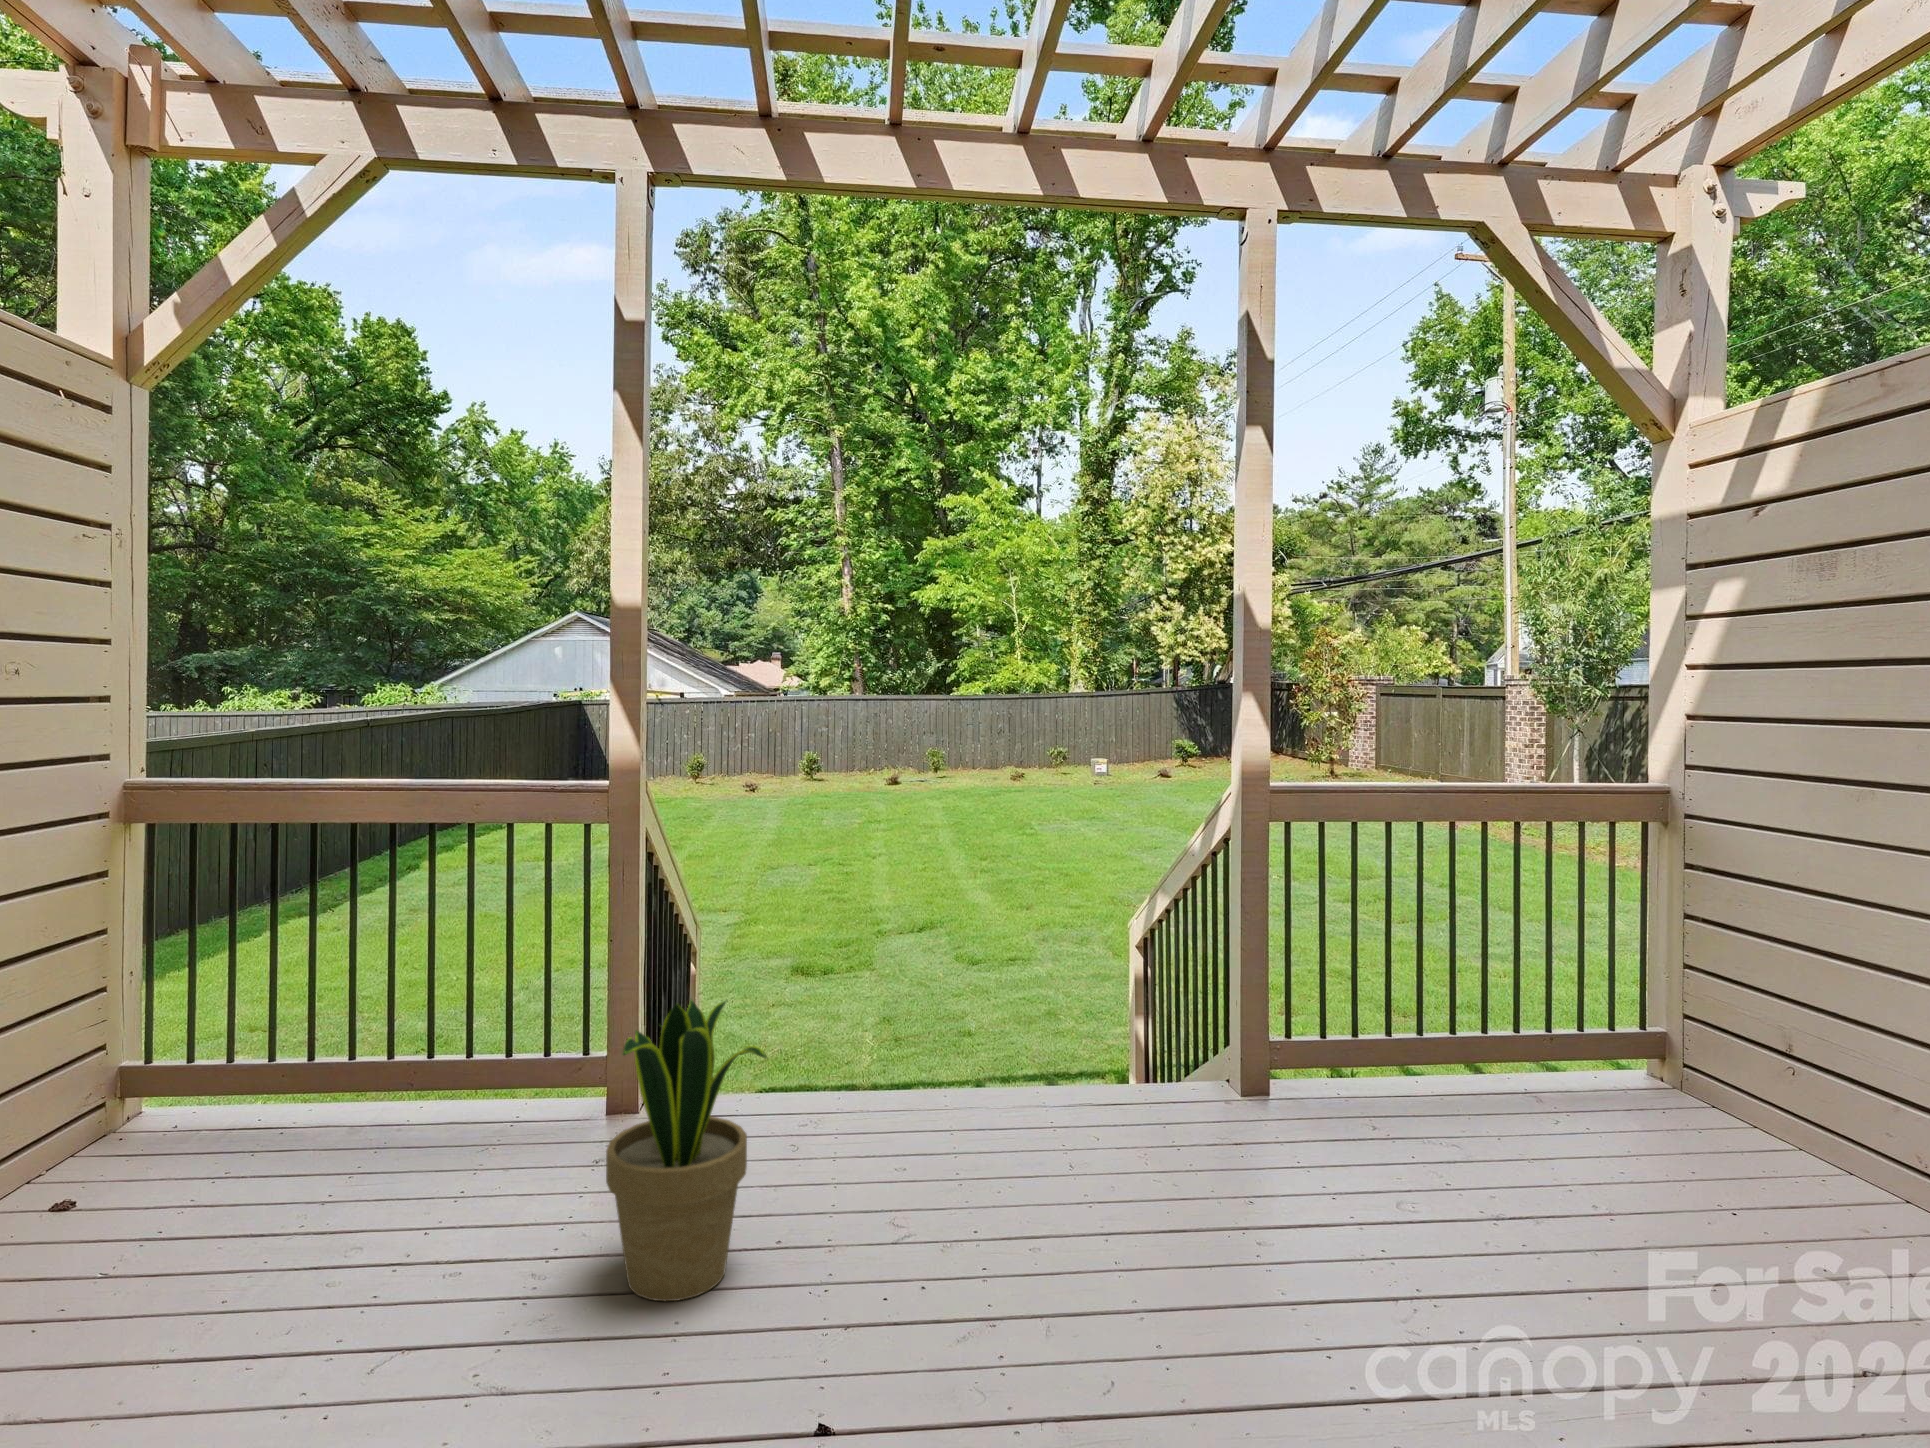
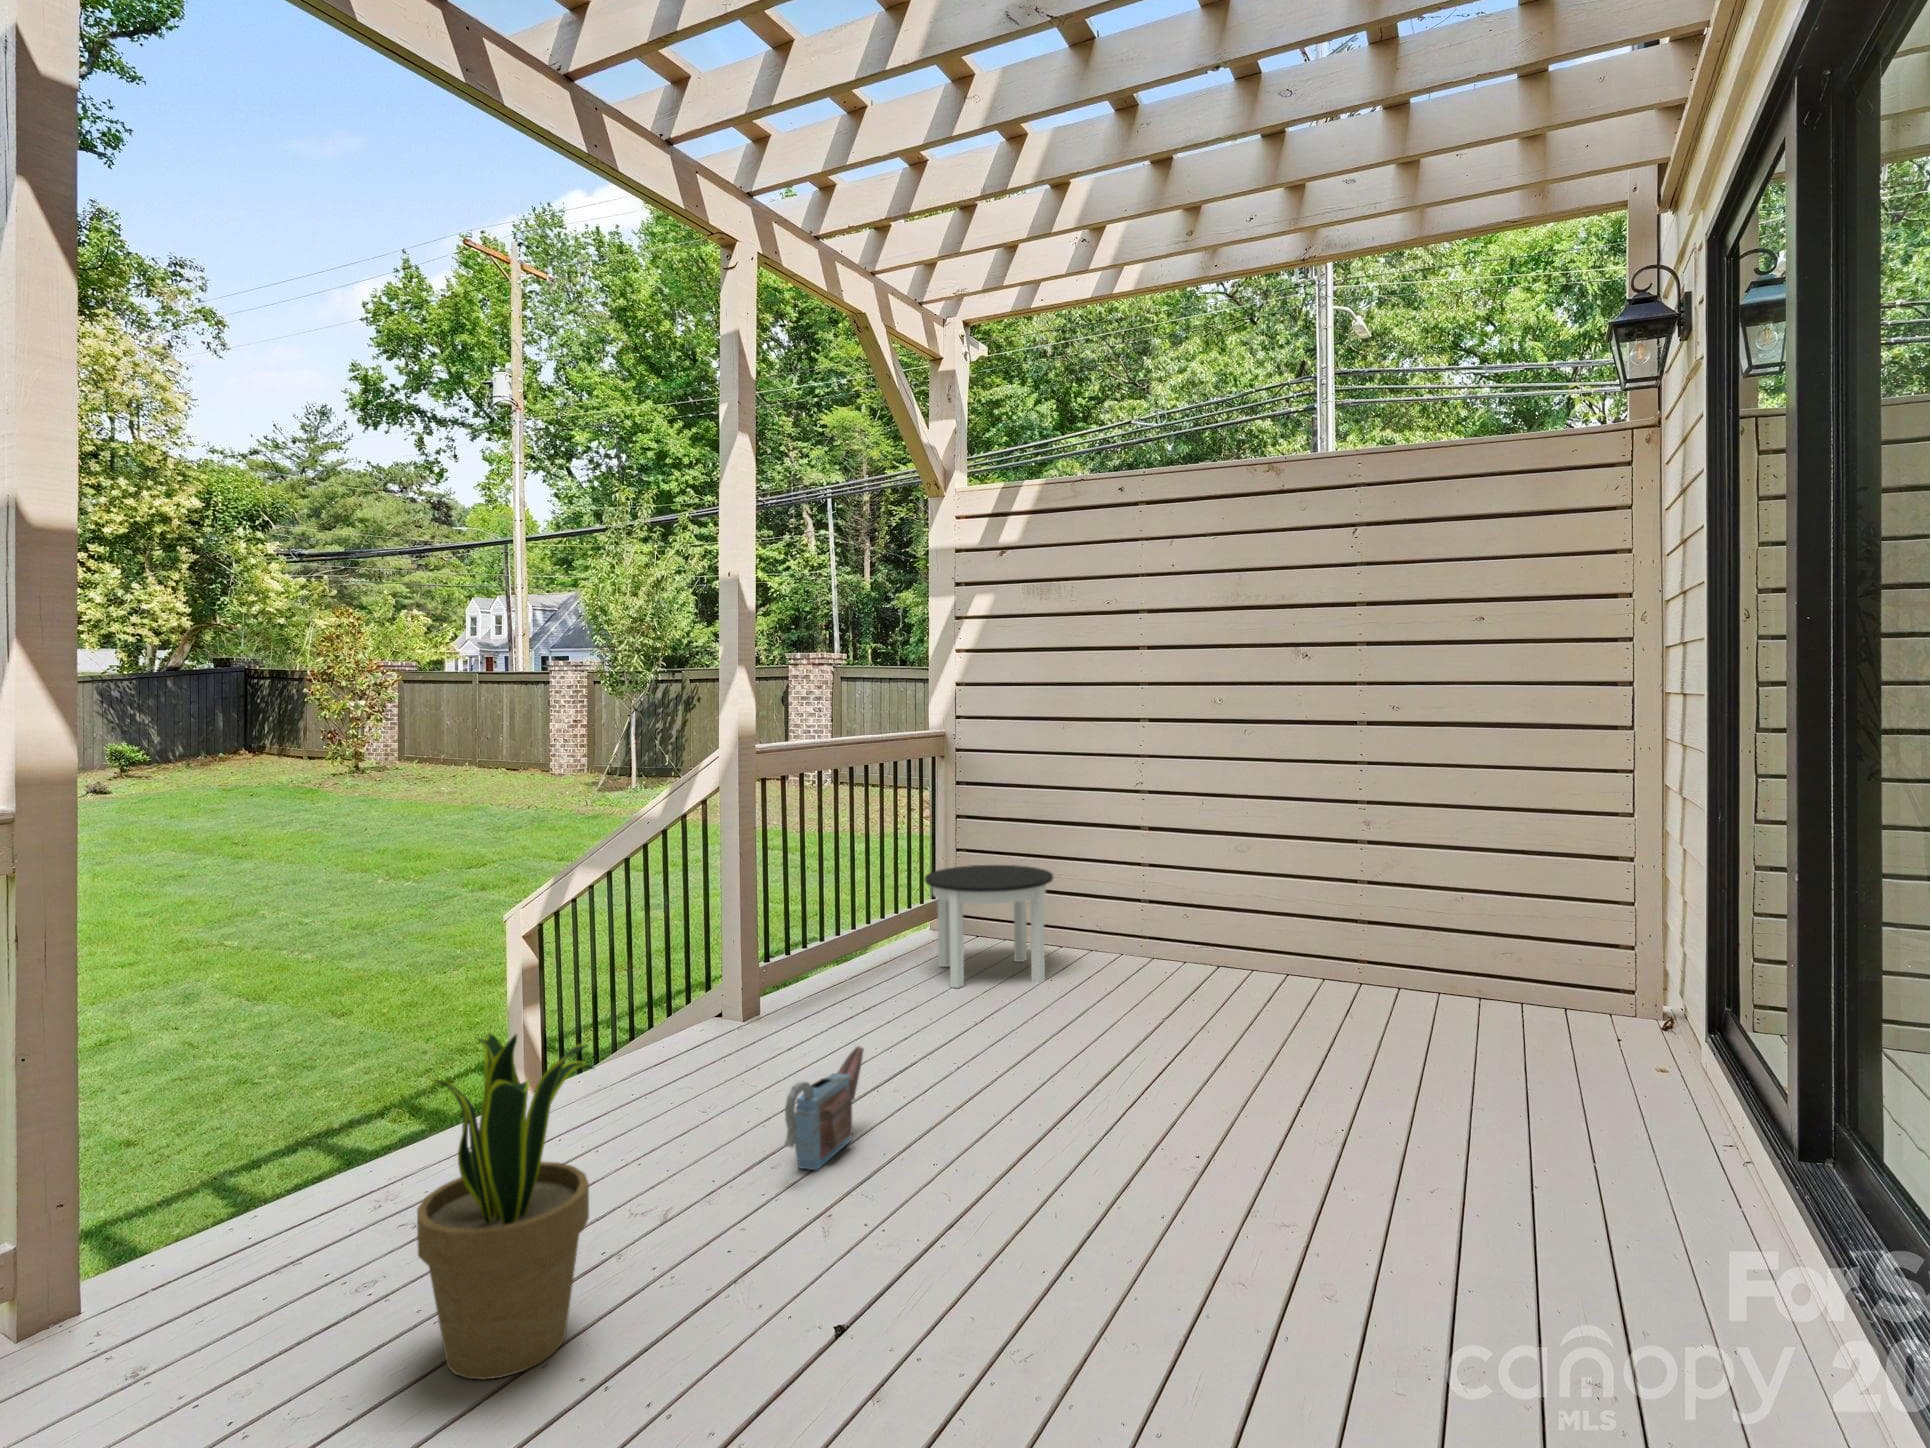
round table: none [1565,969,1792,1177] -> present [925,865,1053,988]
watering can: none [1029,1146,1204,1268] -> present [785,1046,864,1171]

